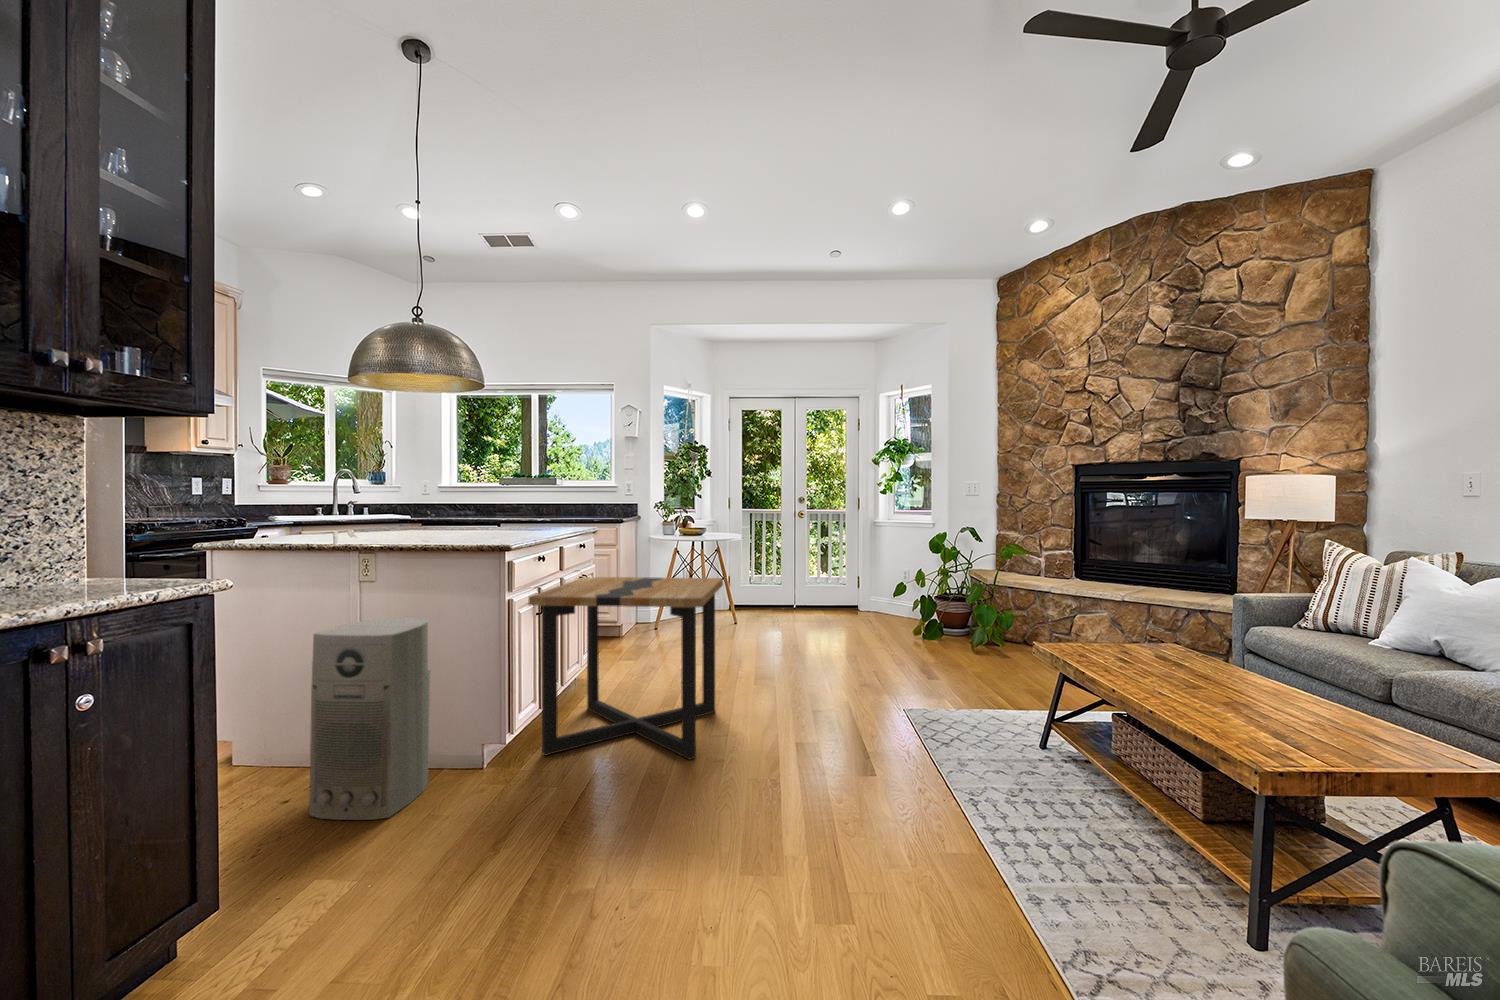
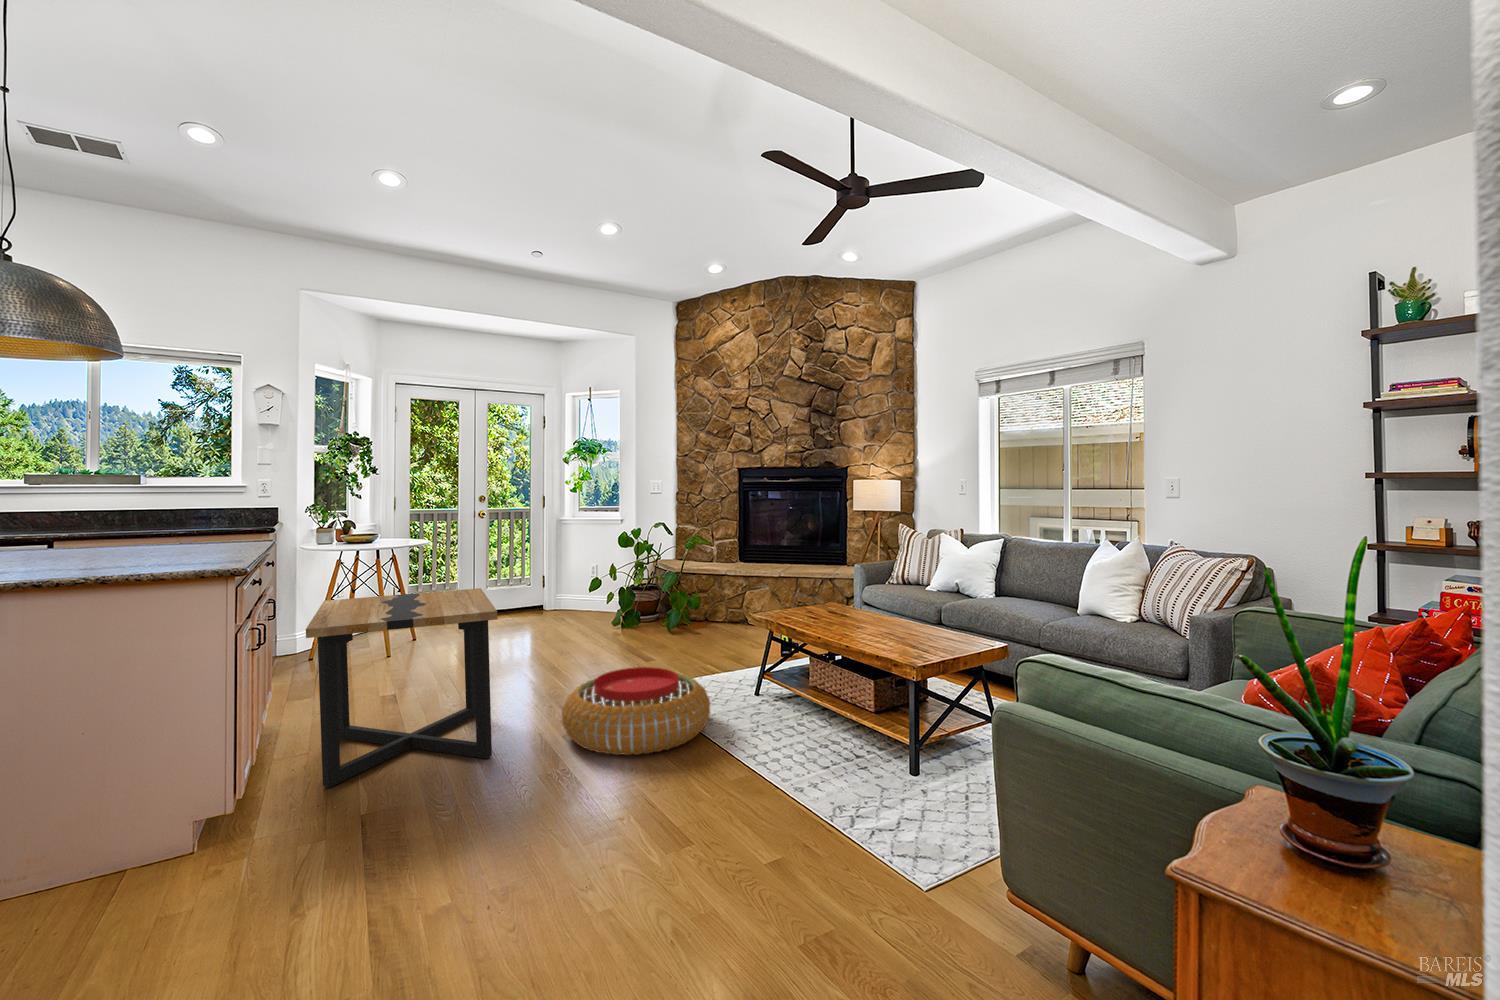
air purifier: present [309,617,430,820] -> none [64,668,208,913]
pouf: none [772,686,955,796] -> present [562,667,710,755]

